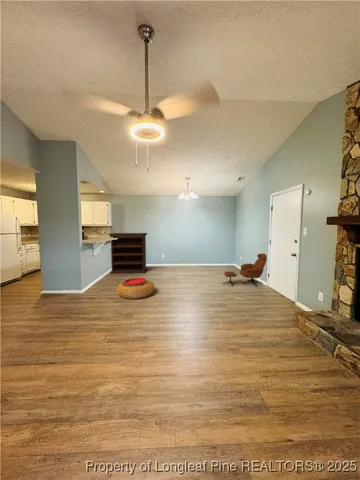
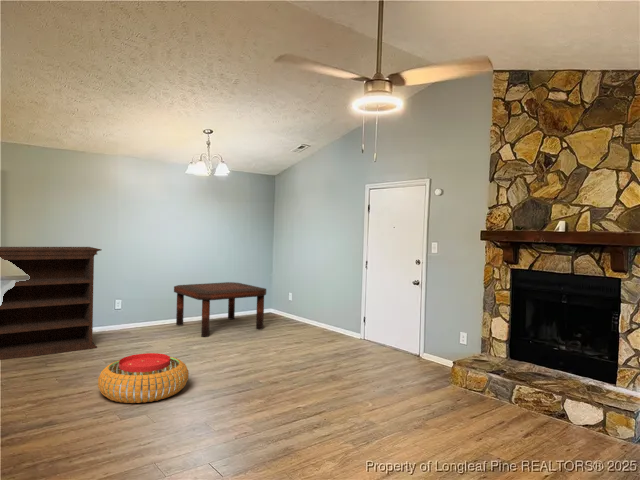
coffee table: none [184,250,223,274] -> present [174,282,266,337]
lounge chair: present [223,254,267,287] -> none [291,284,360,348]

